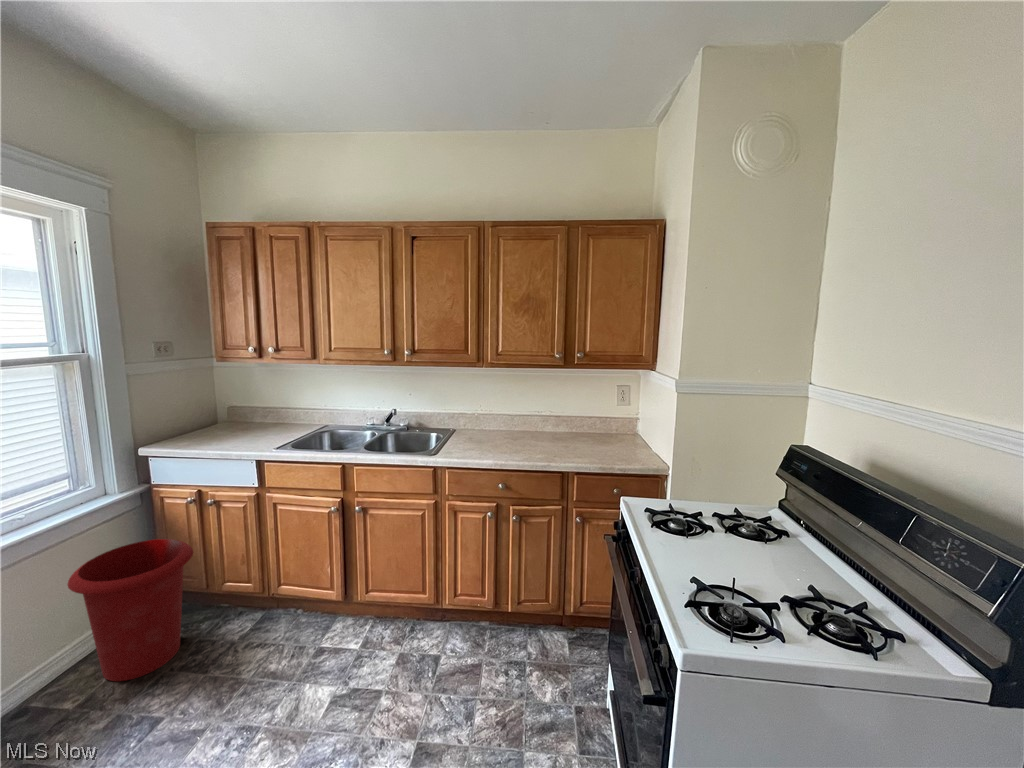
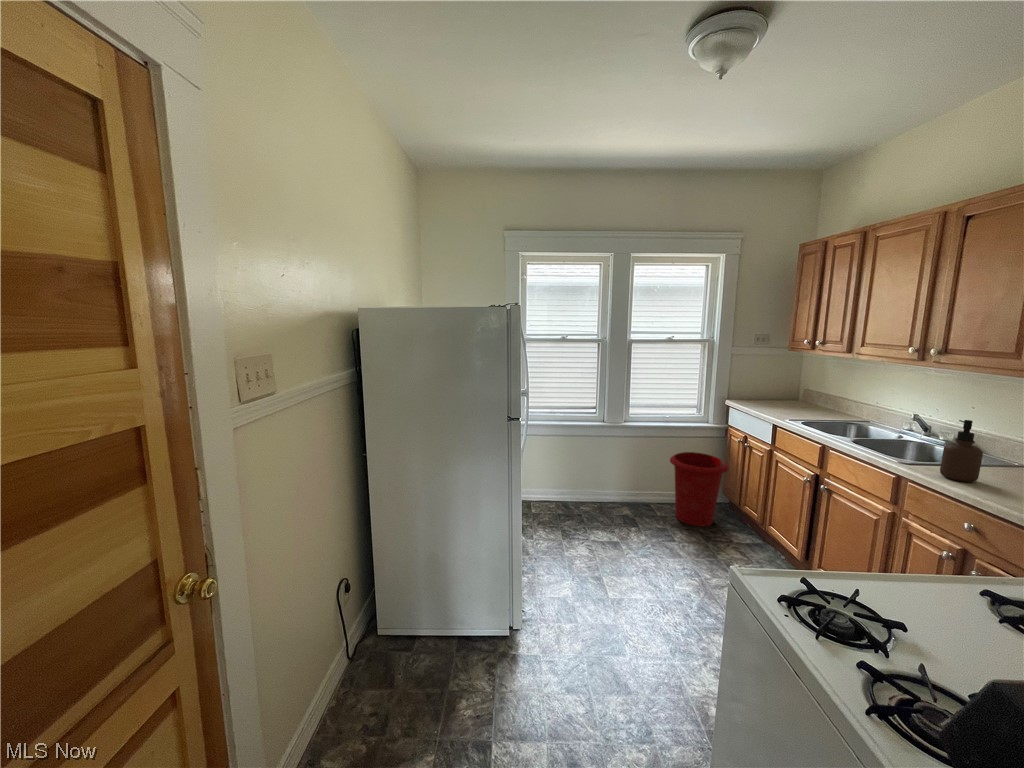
soap dispenser: none [456,406,478,456] -> present [940,420,983,482]

